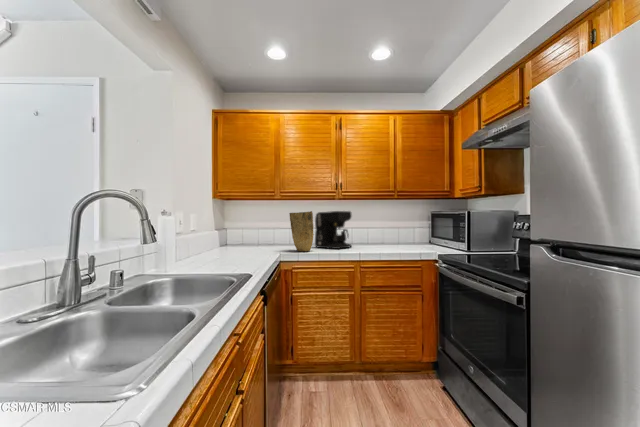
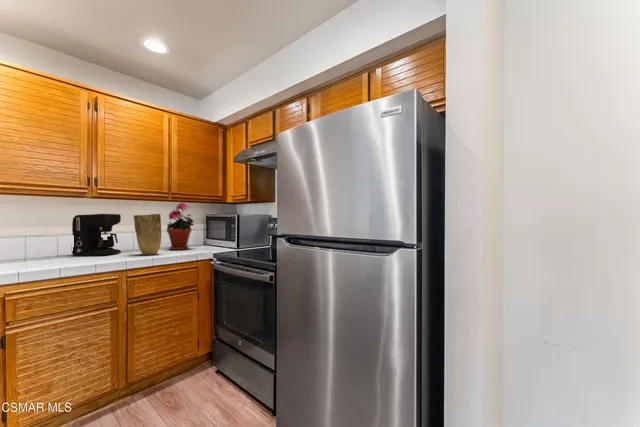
potted plant: none [392,199,419,247] -> present [167,203,194,250]
vase: present [289,211,314,251] -> present [134,214,162,255]

